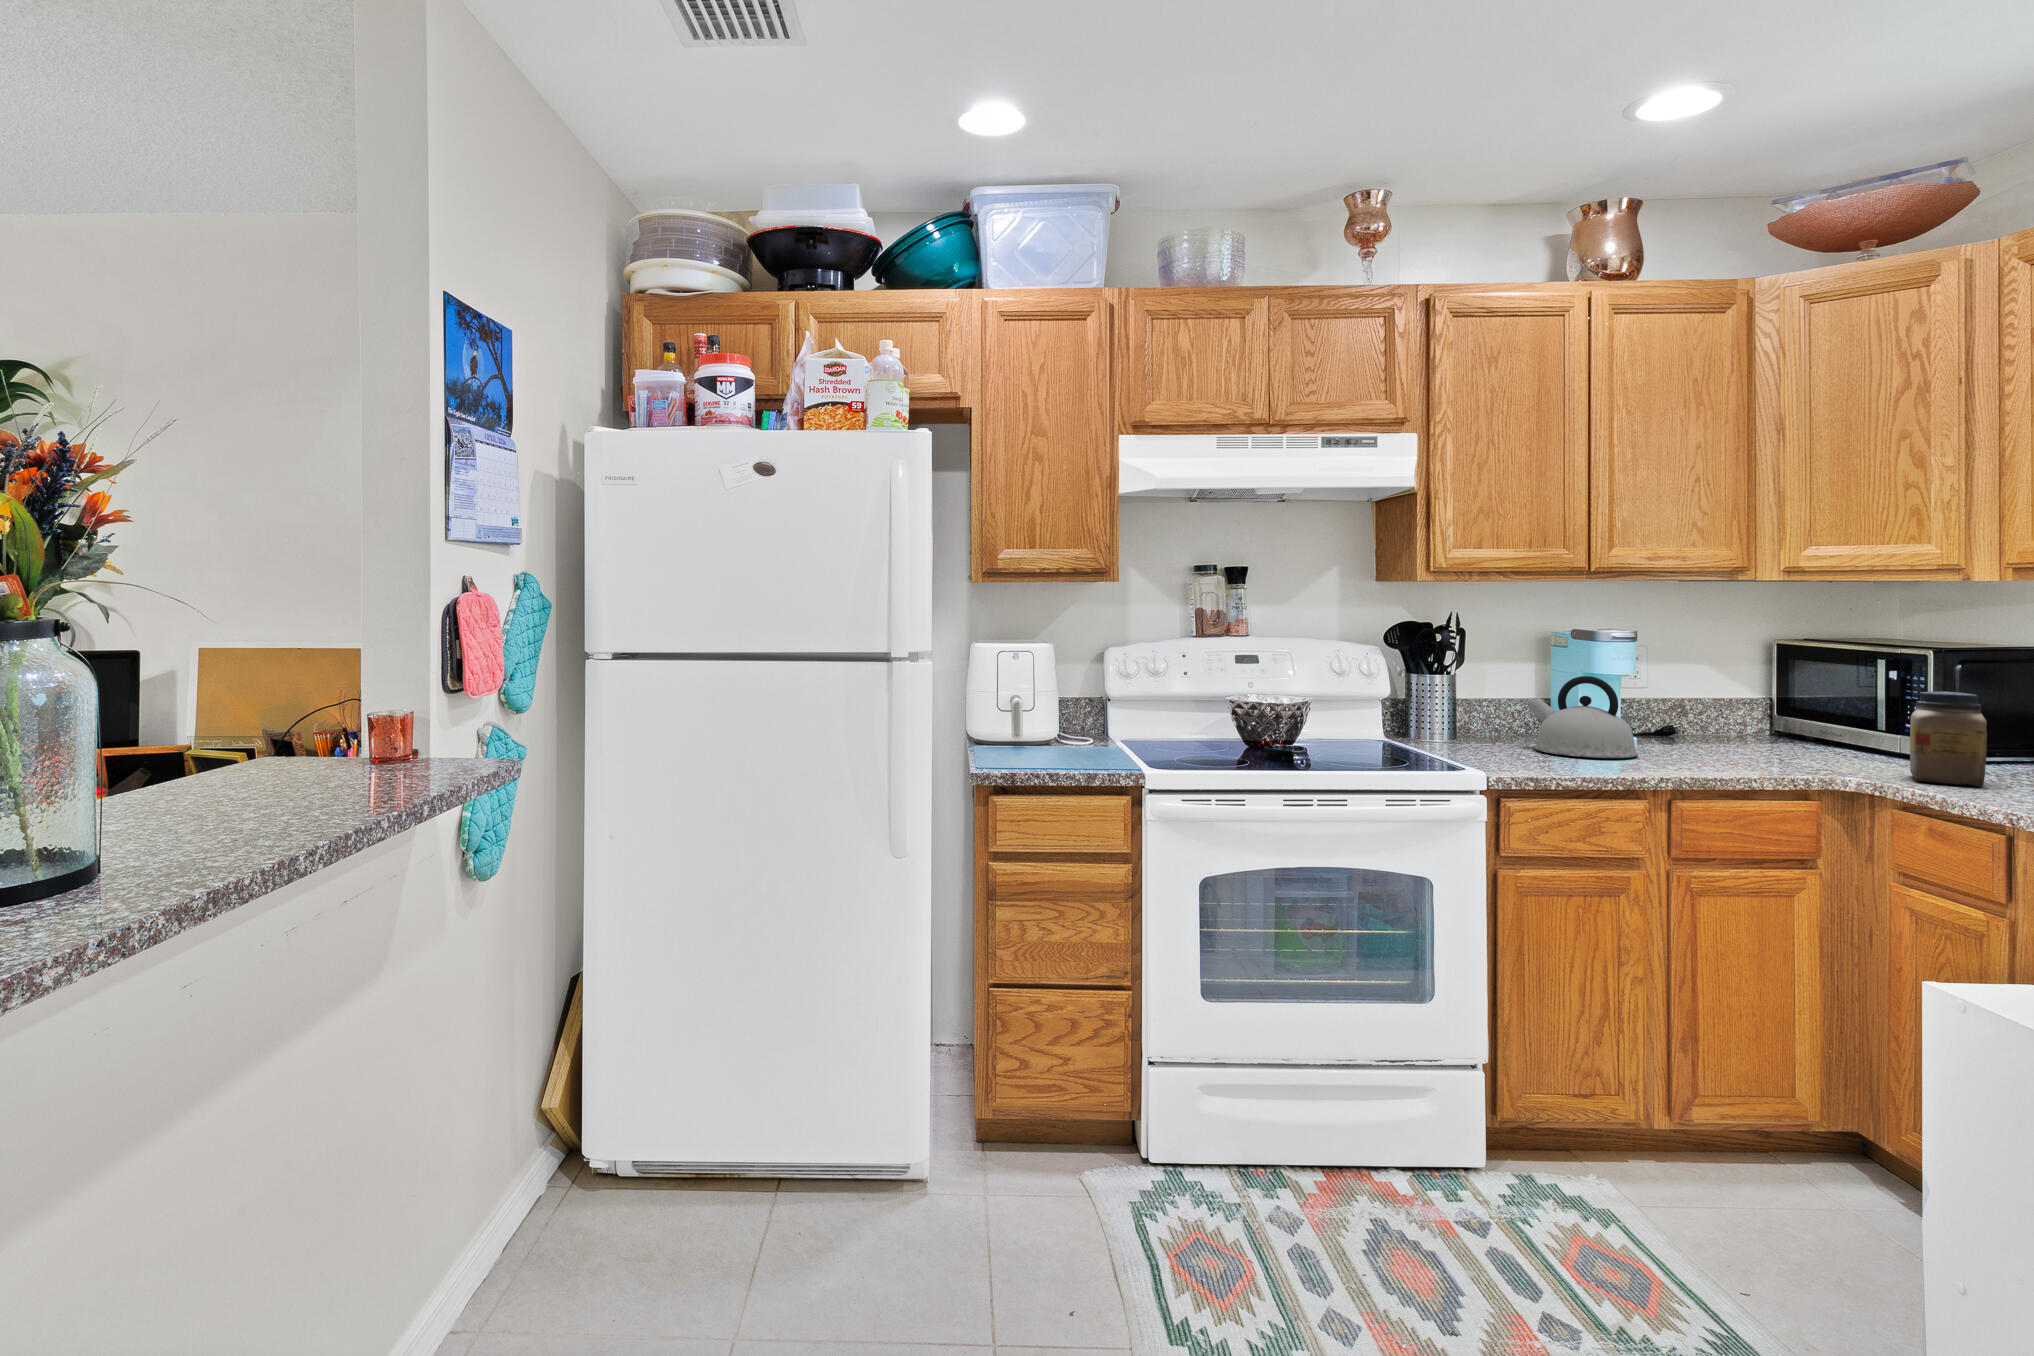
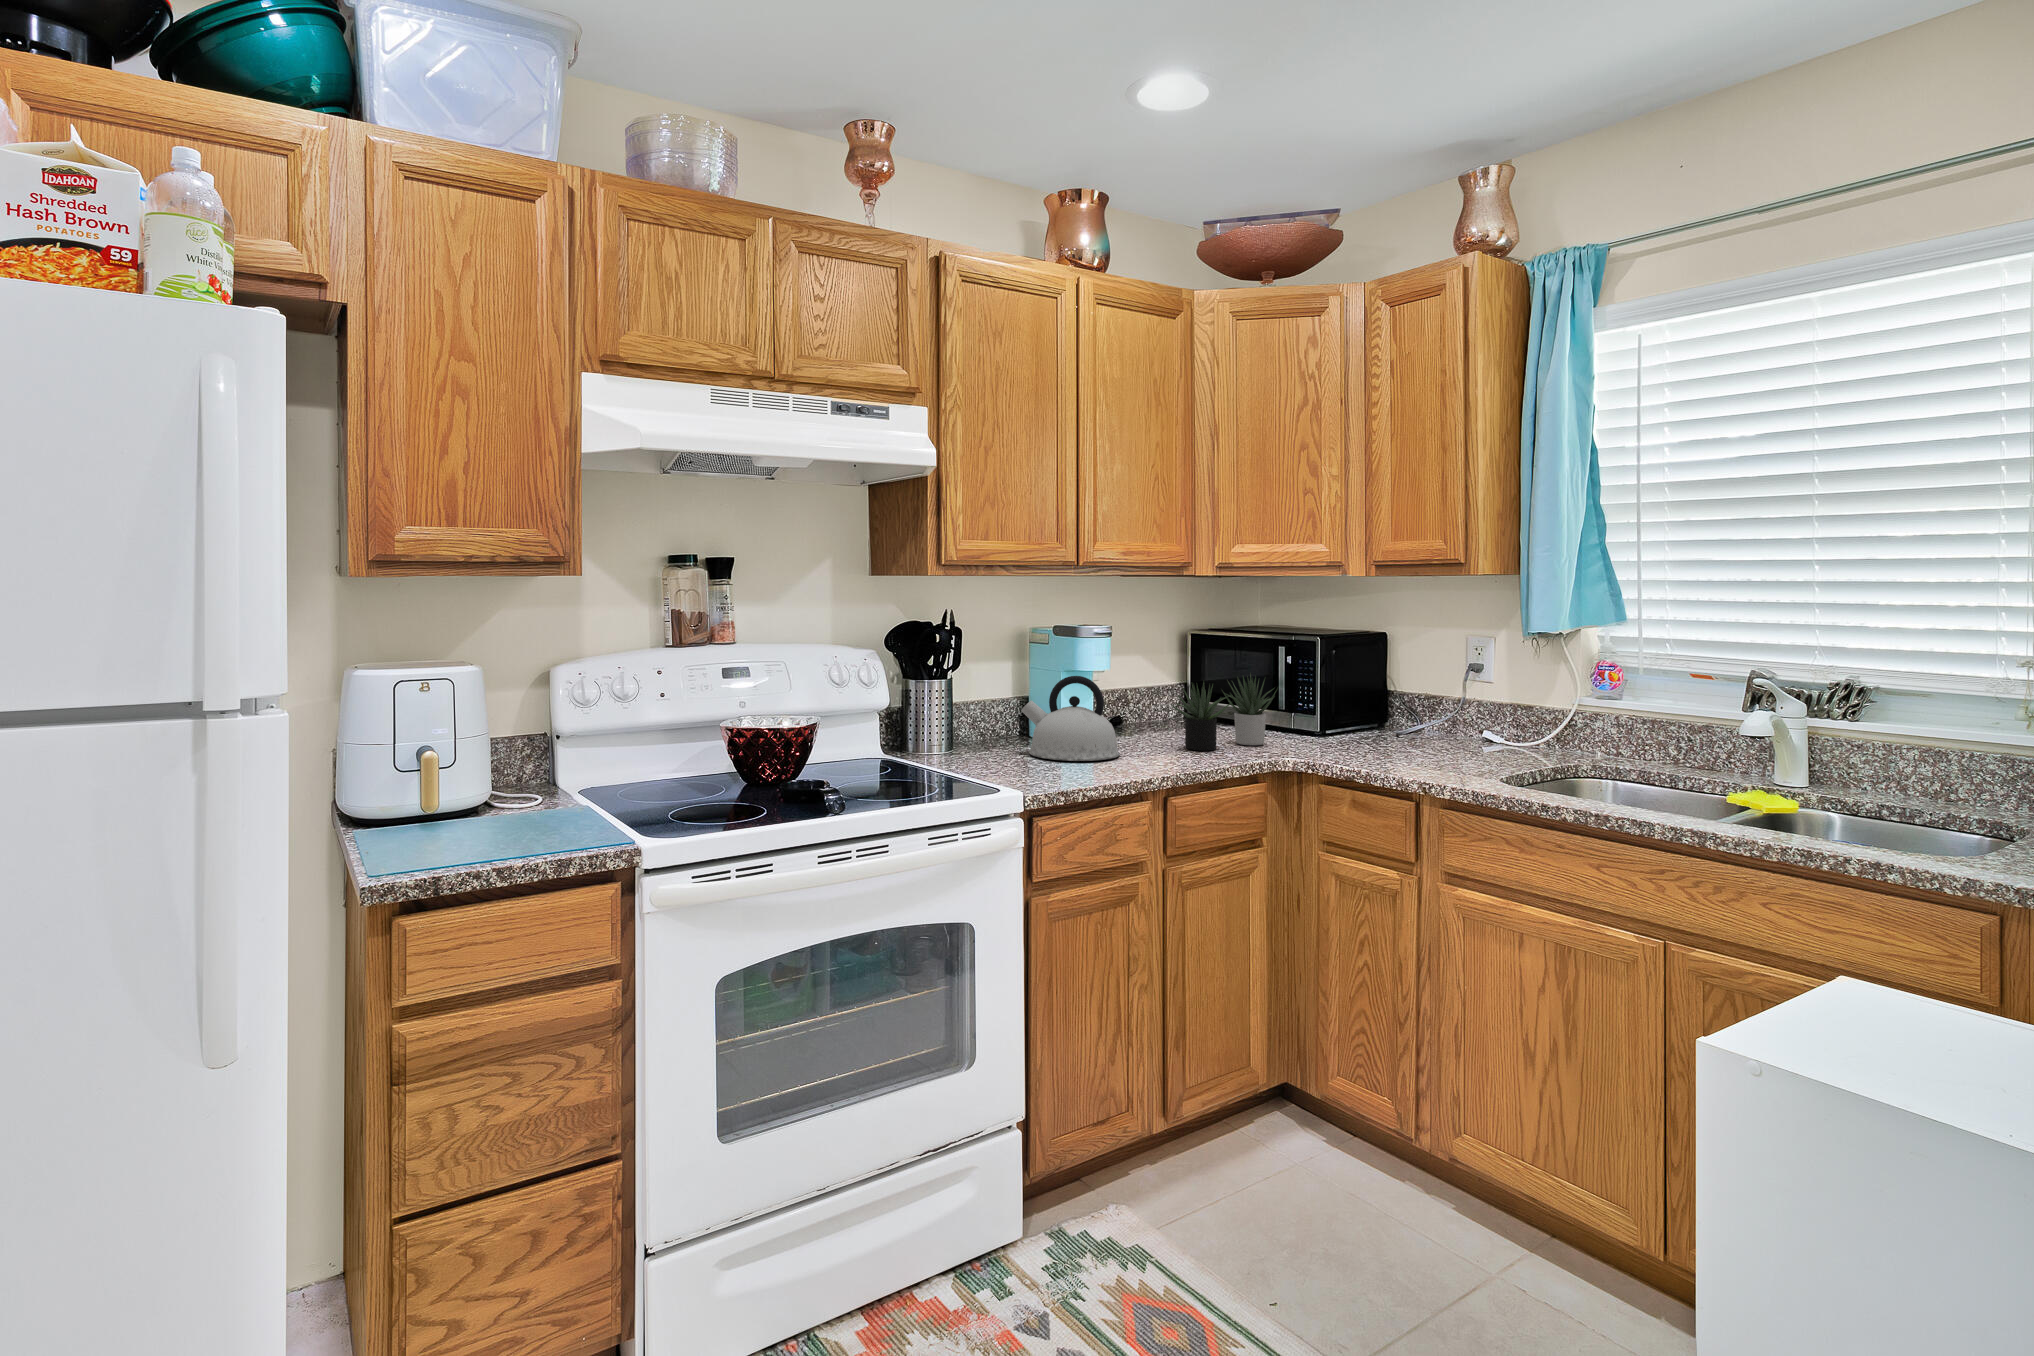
succulent plant: none [1709,682,1868,762] -> present [1171,674,1277,751]
jar: present [1910,691,1987,786] -> none [1319,678,1376,761]

